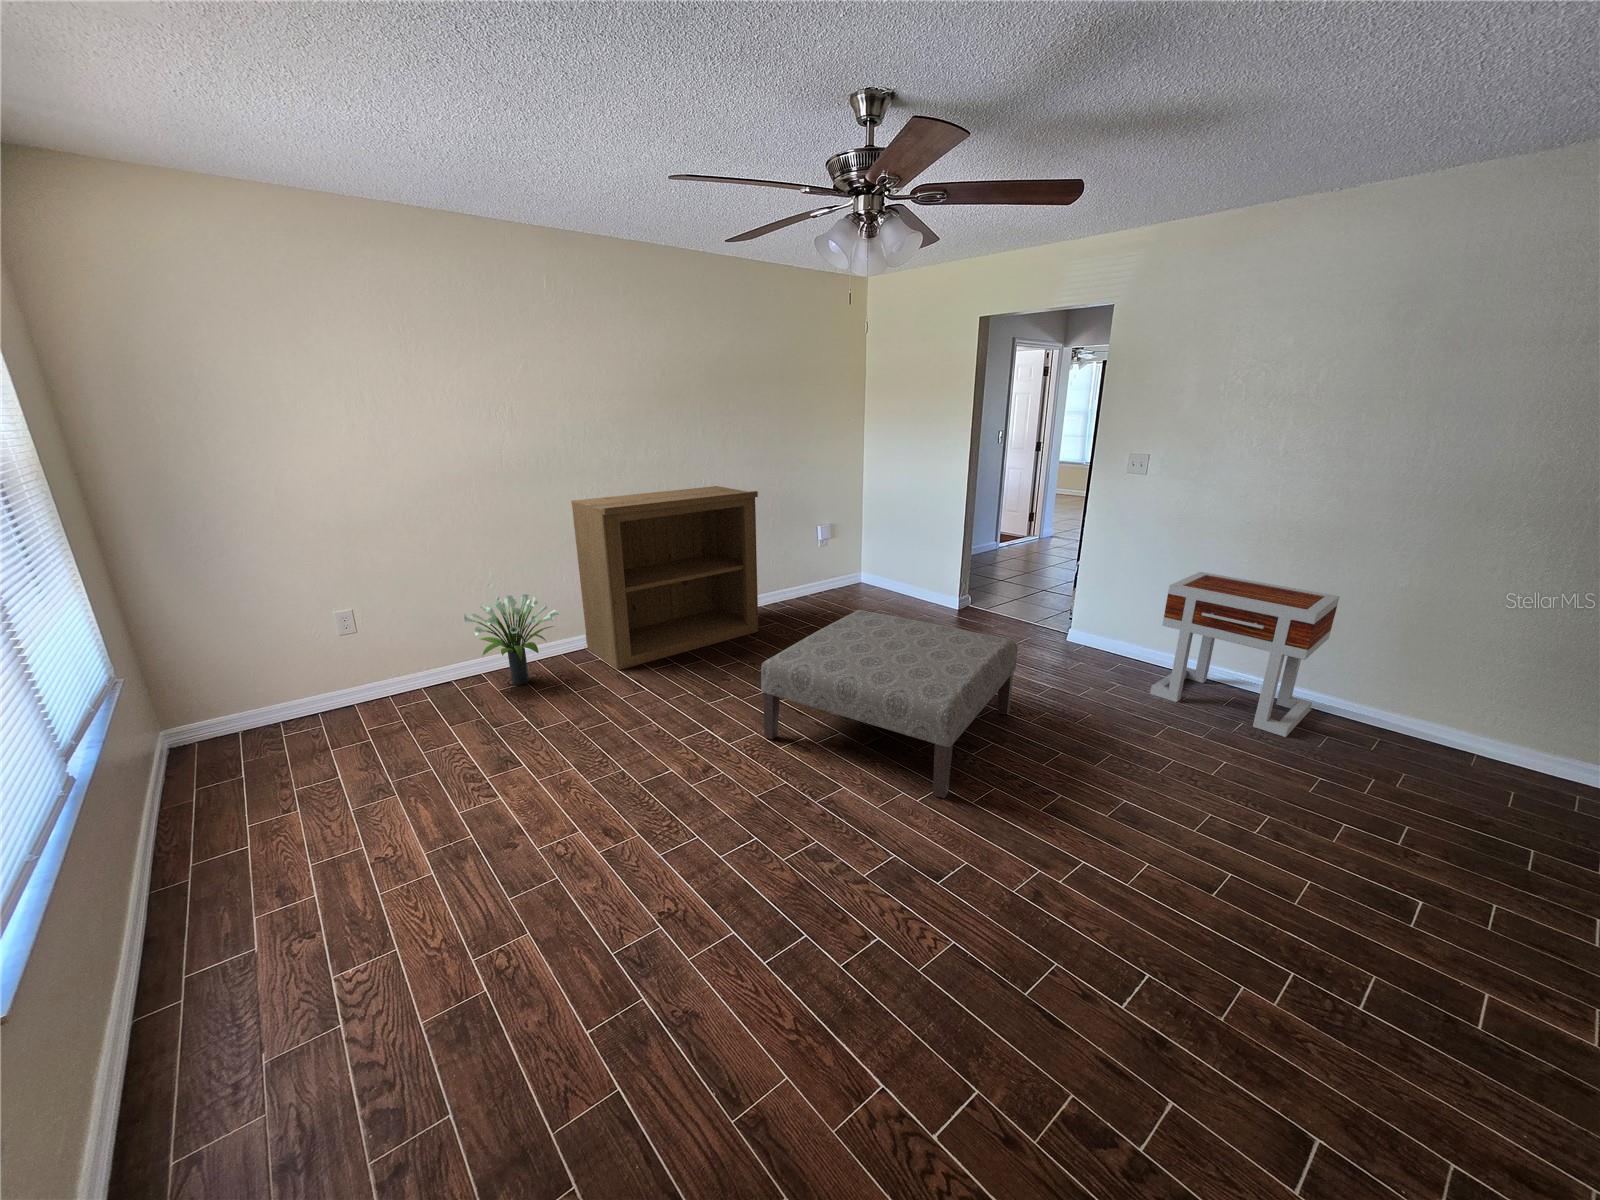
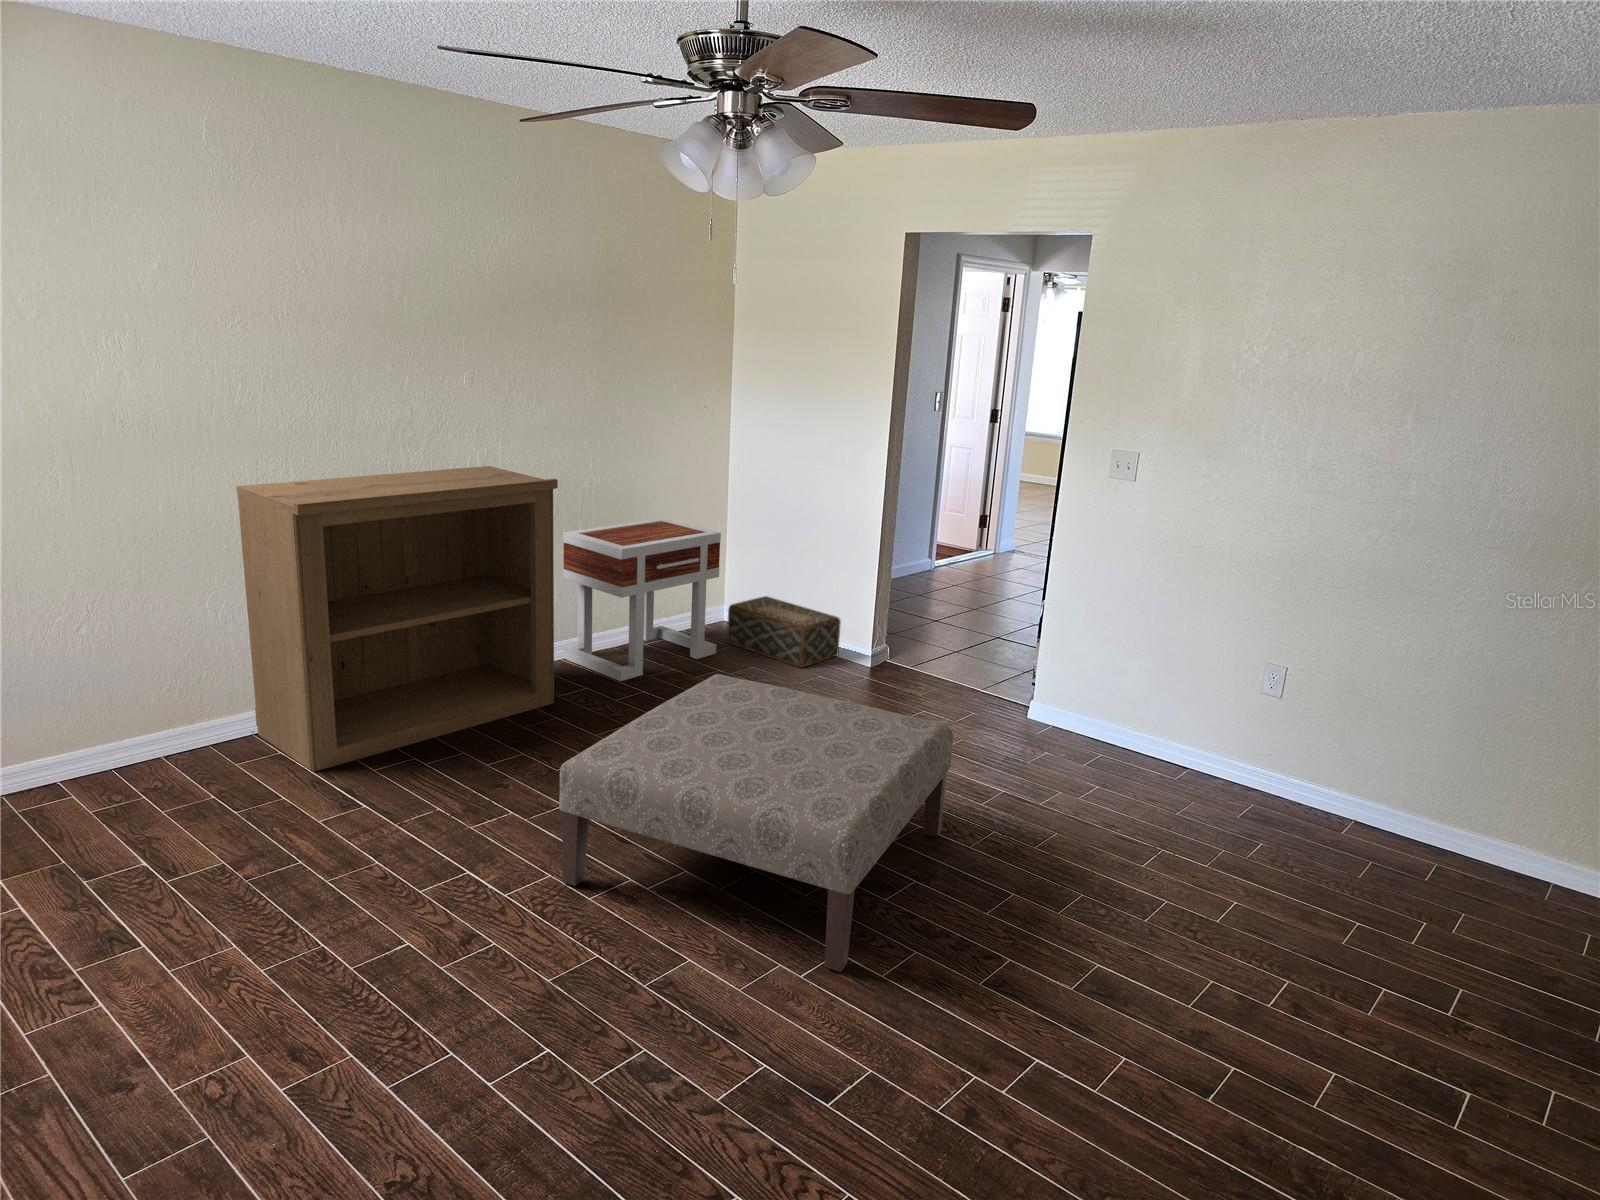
woven basket: none [865,566,938,610] -> present [727,596,841,667]
side table: present [1150,572,1340,737] -> present [563,518,721,681]
potted plant: present [464,594,558,685] -> none [33,645,209,801]

